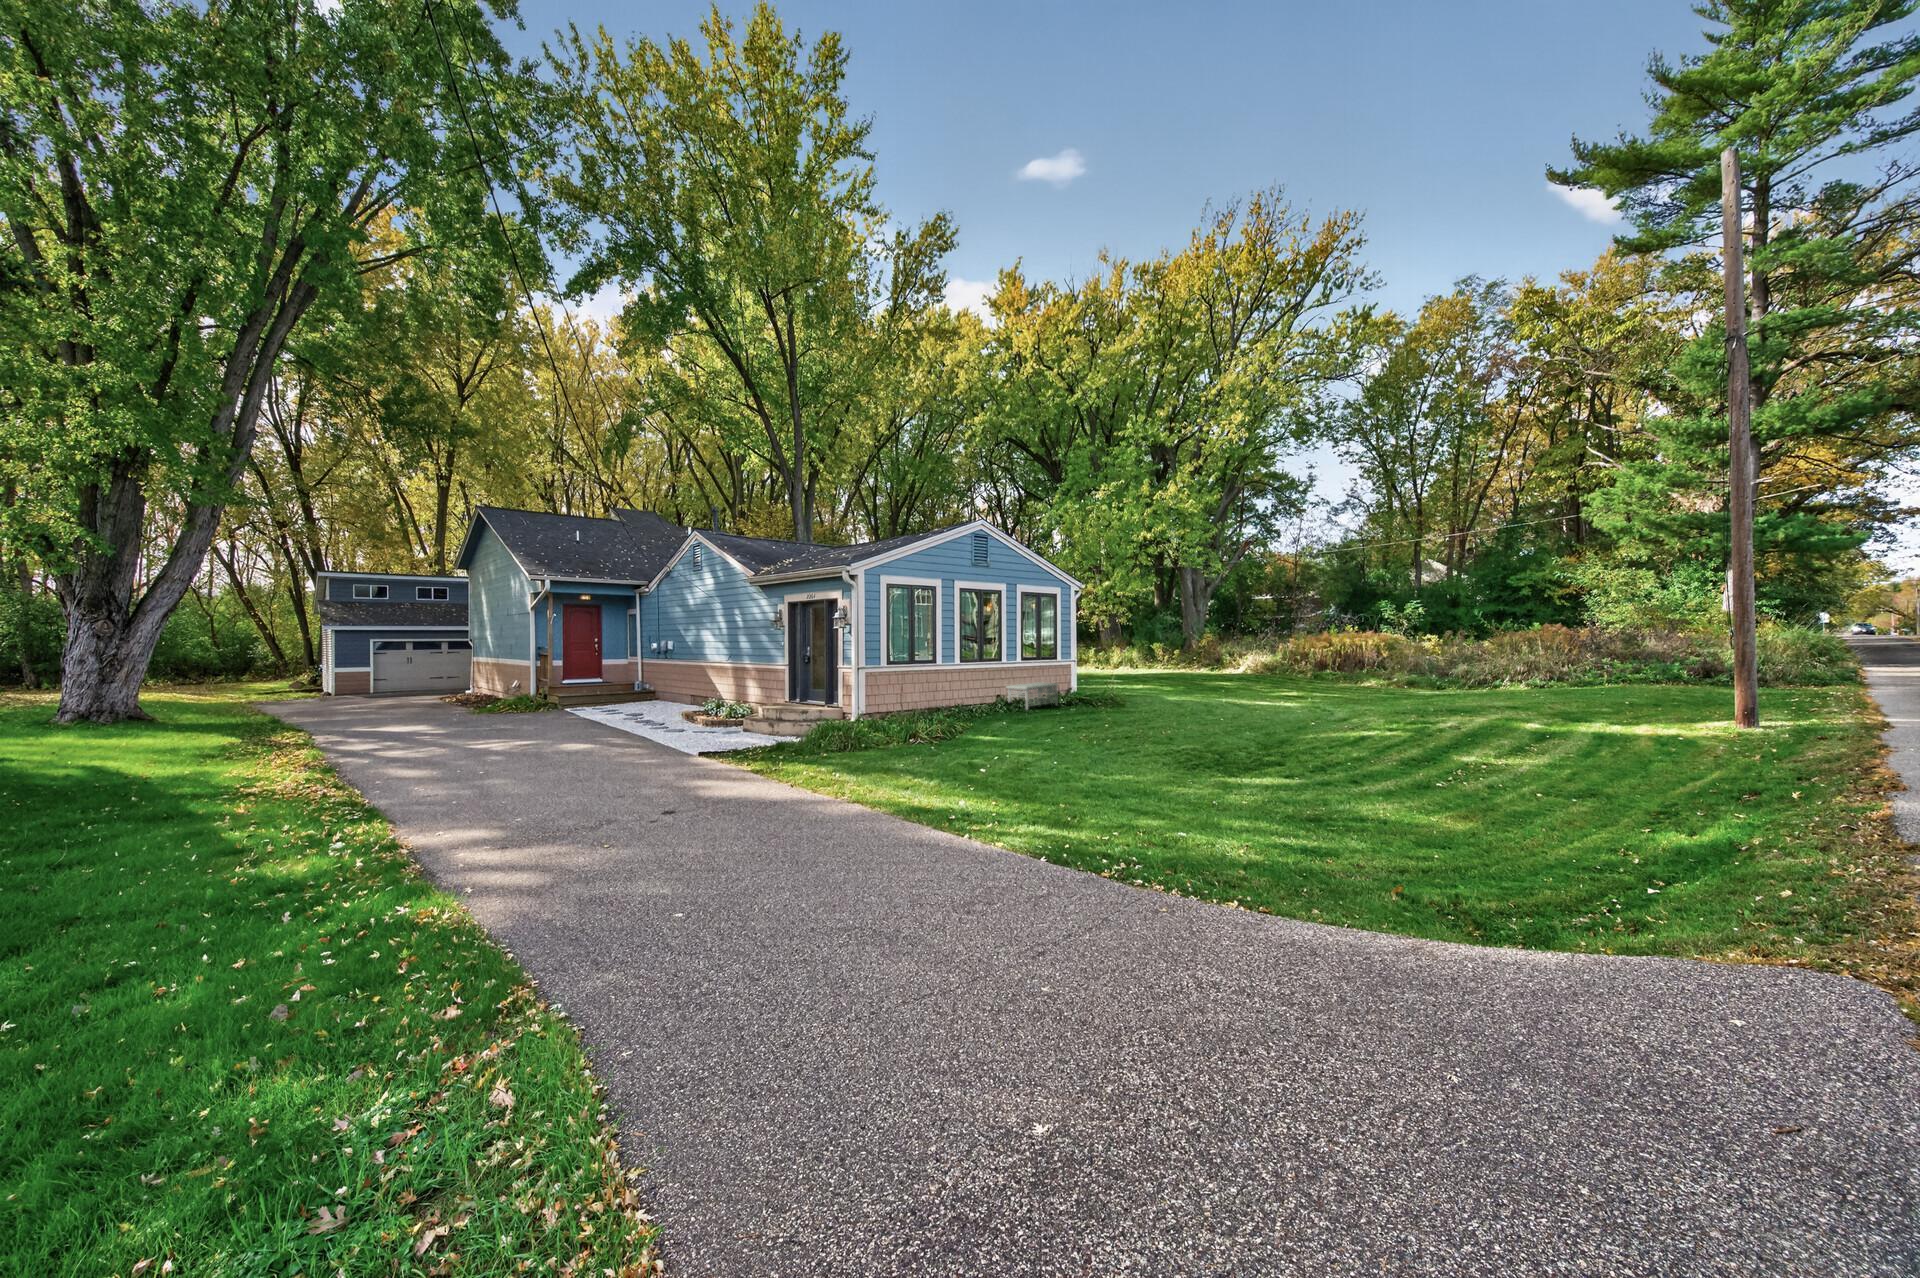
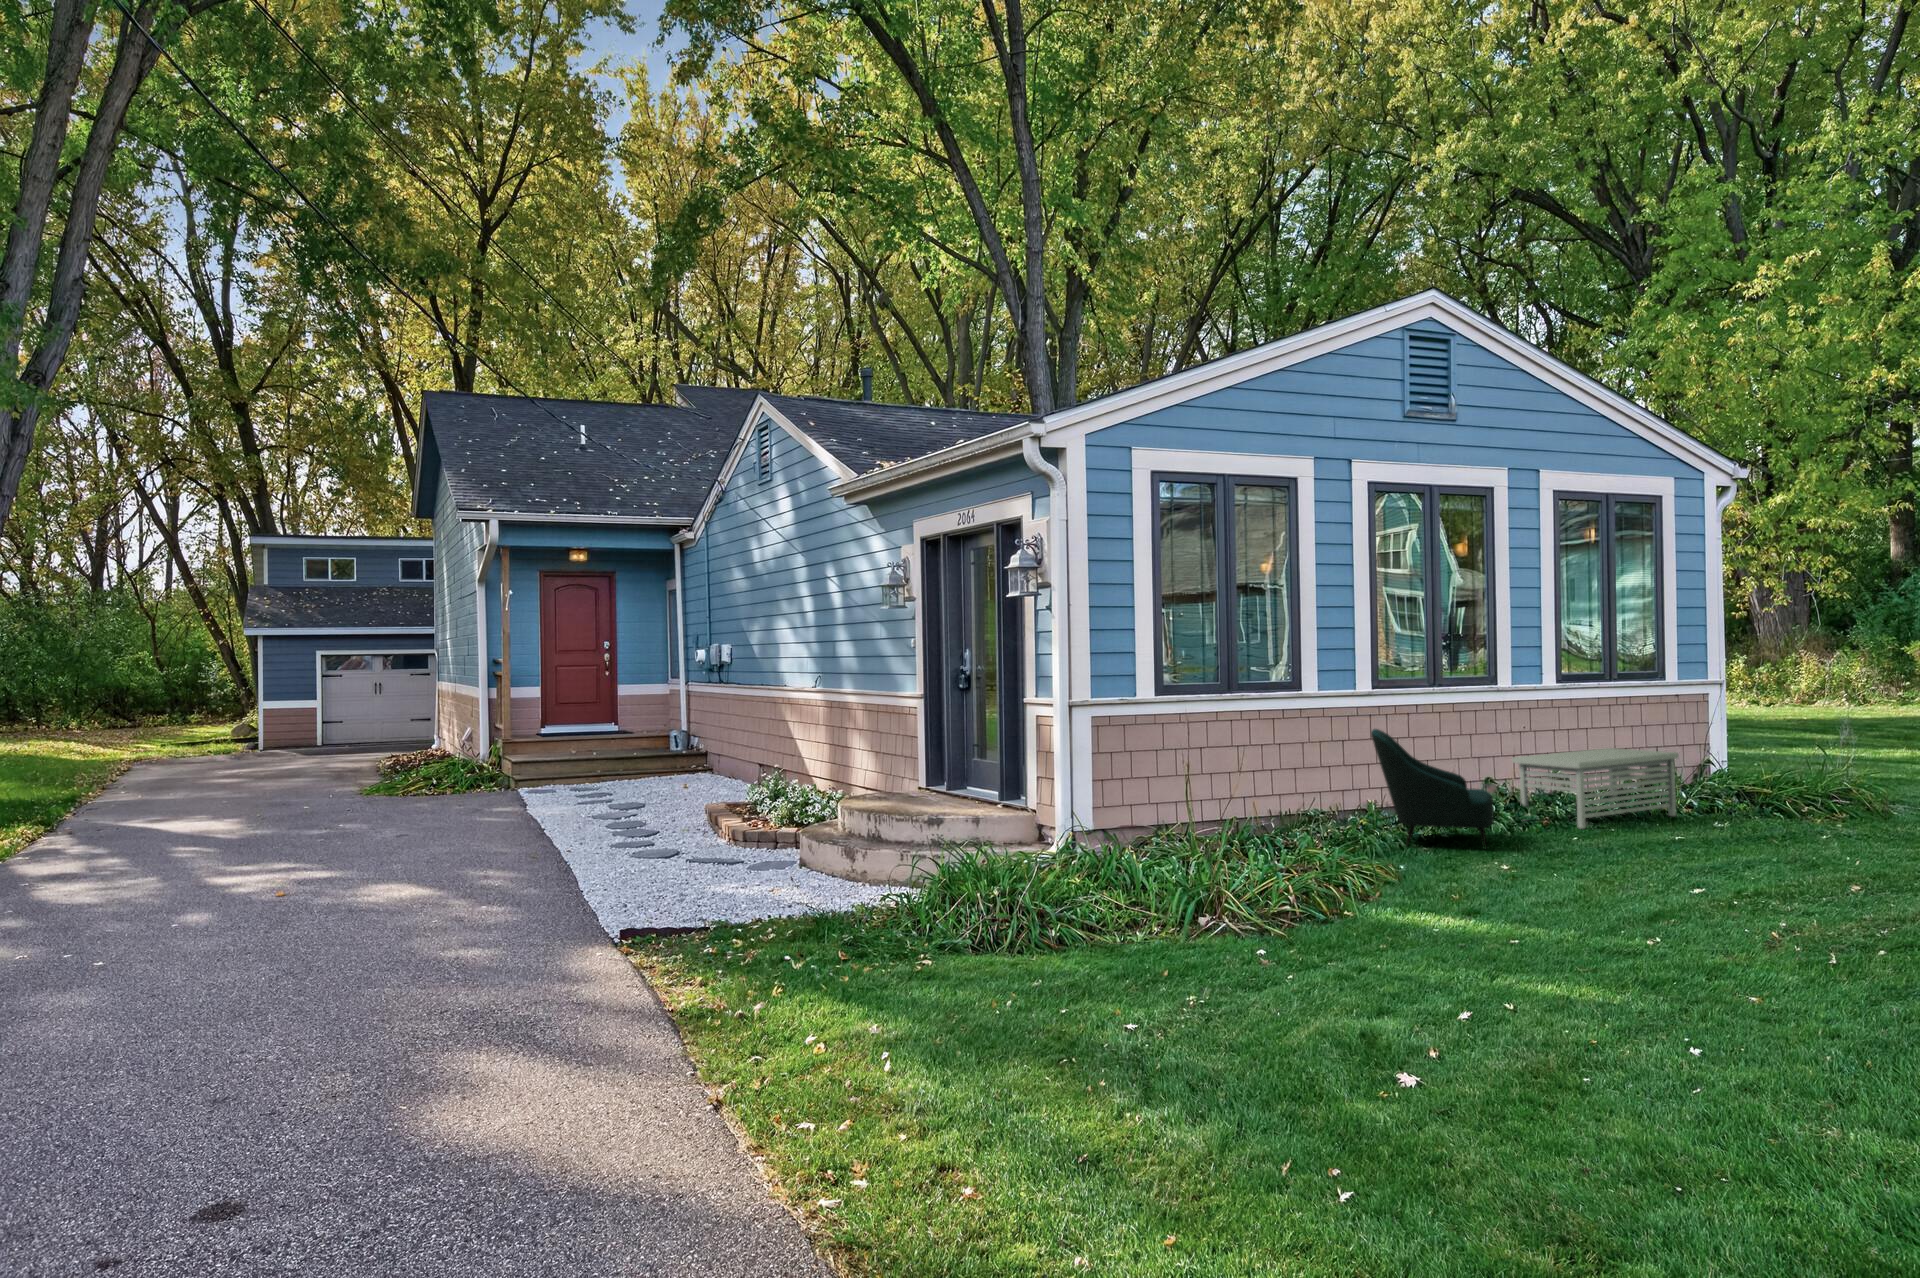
armchair: none [959,676,999,717] -> present [1371,729,1494,849]

